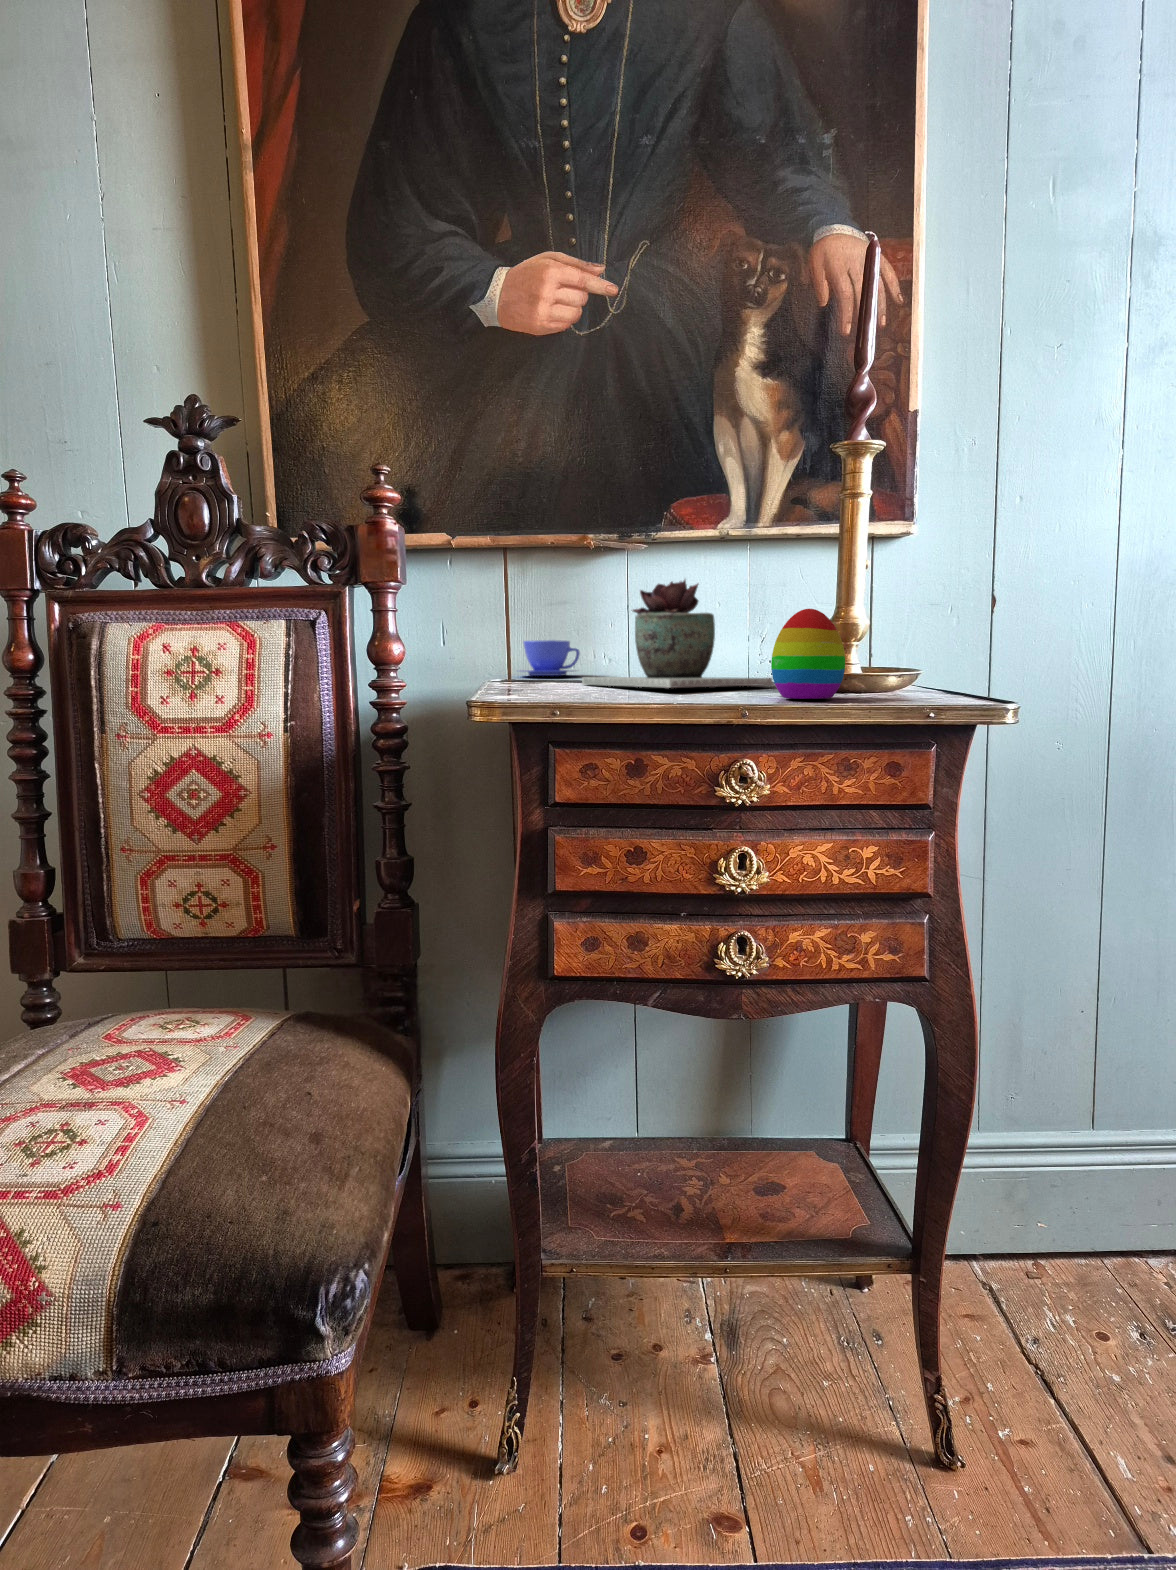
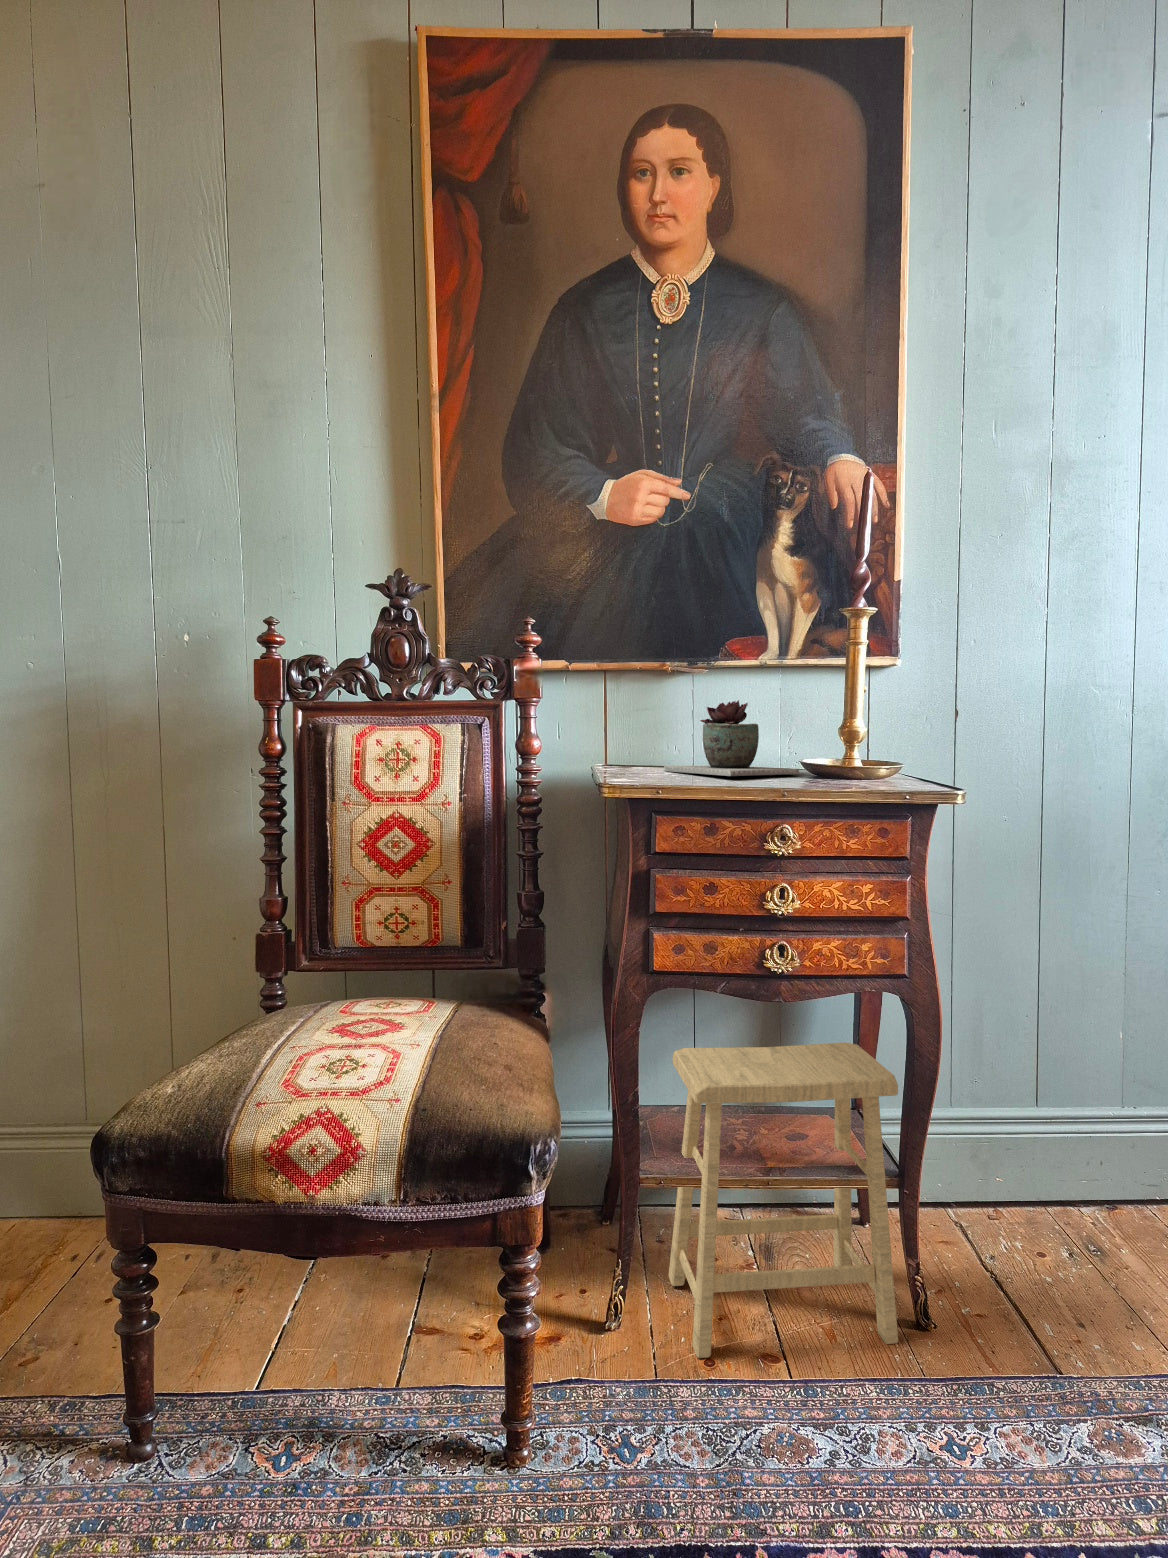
decorative egg: present [771,609,845,699] -> none [801,727,851,786]
teacup: present [521,640,580,676] -> none [610,737,656,762]
footstool: none [594,1063,912,1521] -> present [669,1043,898,1358]

